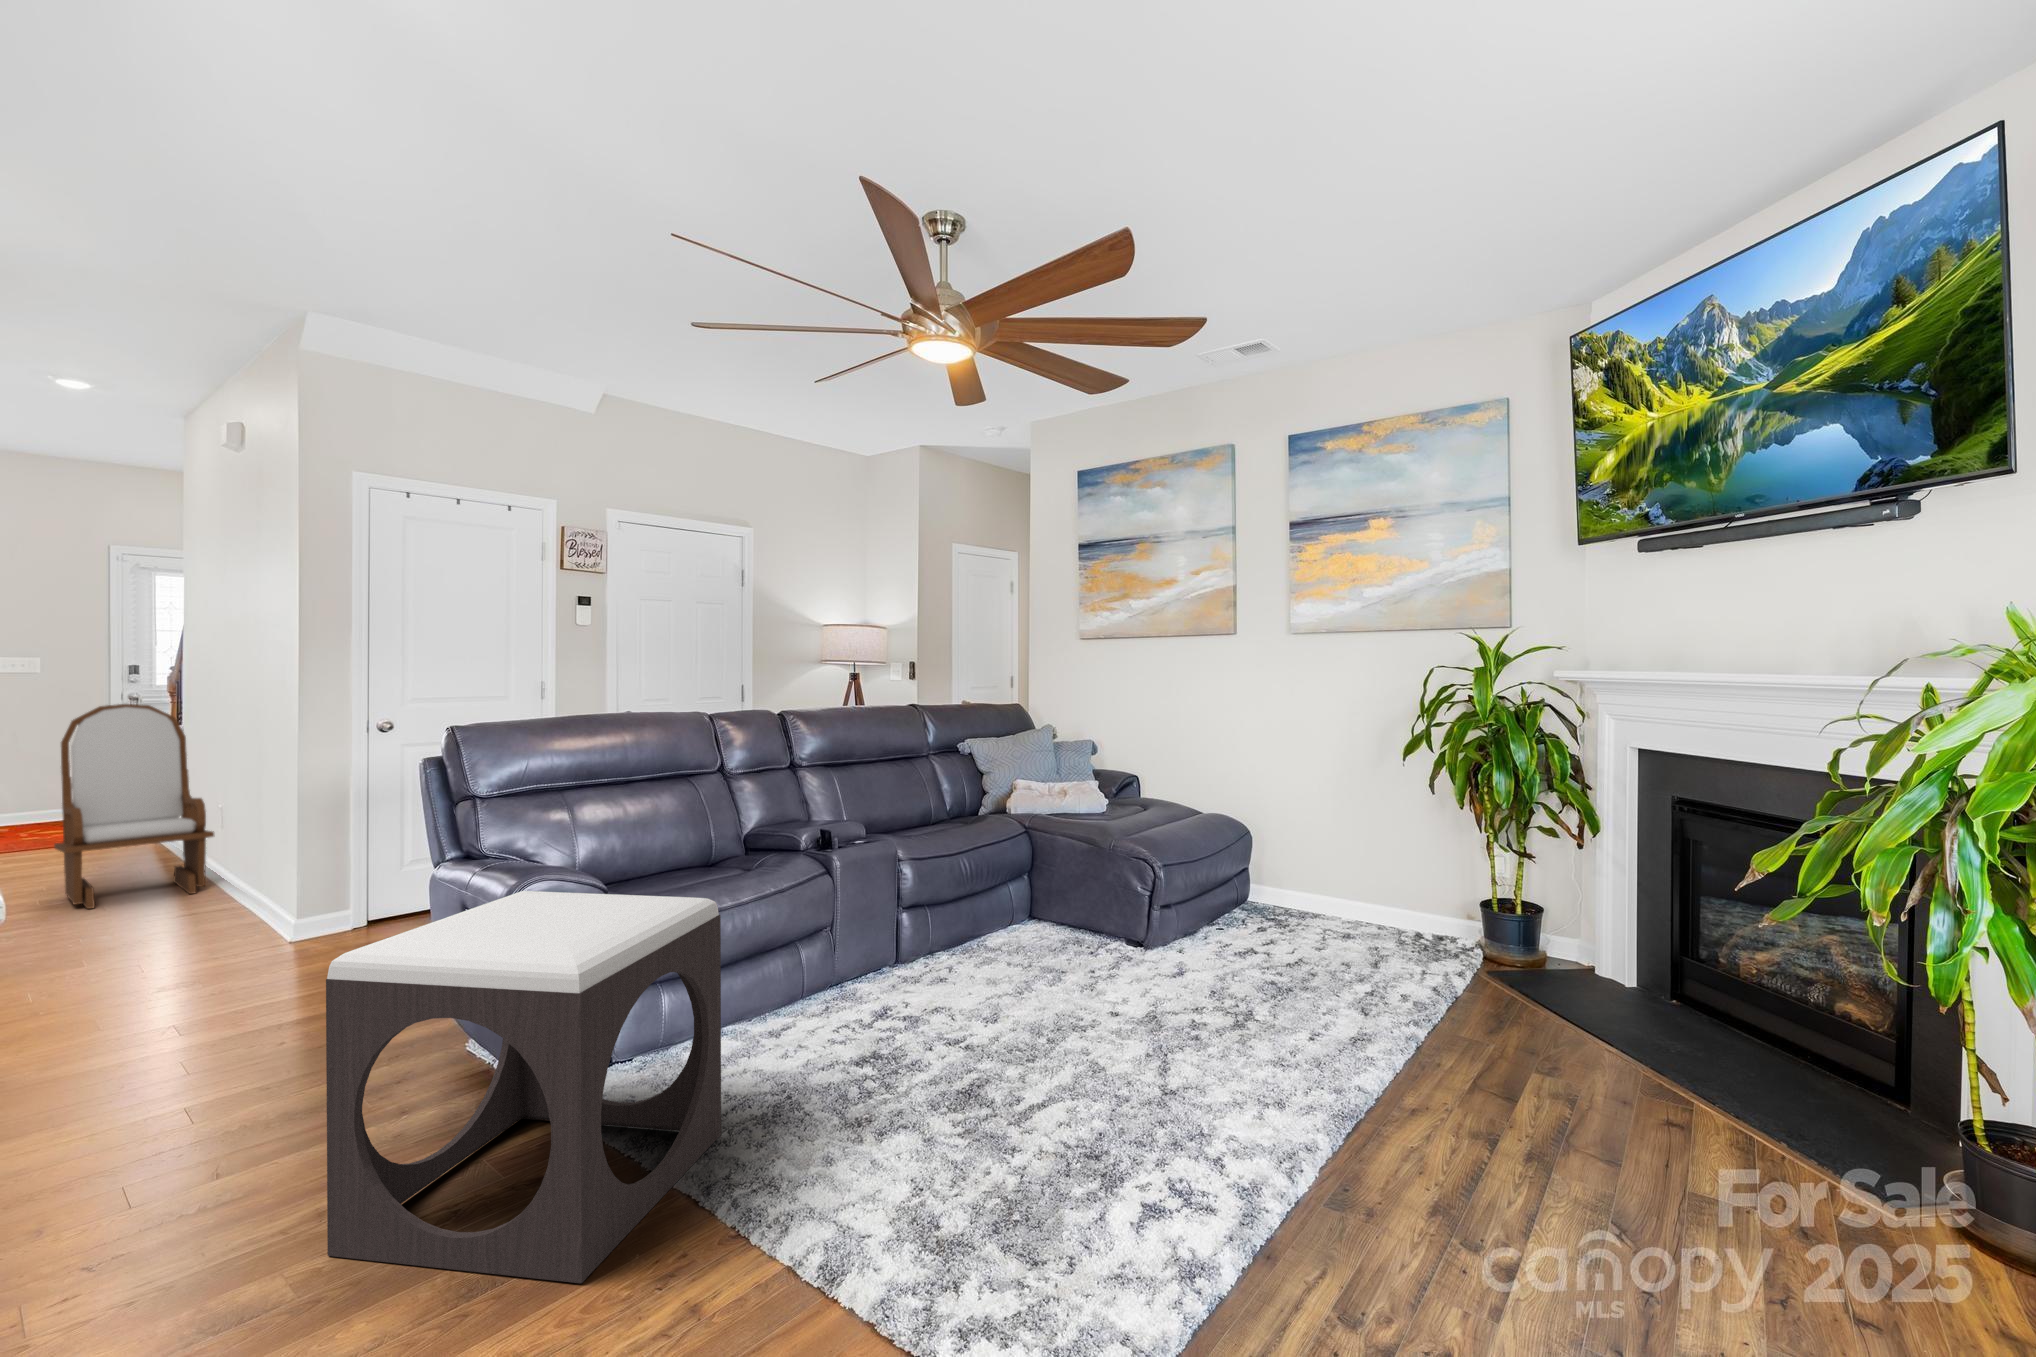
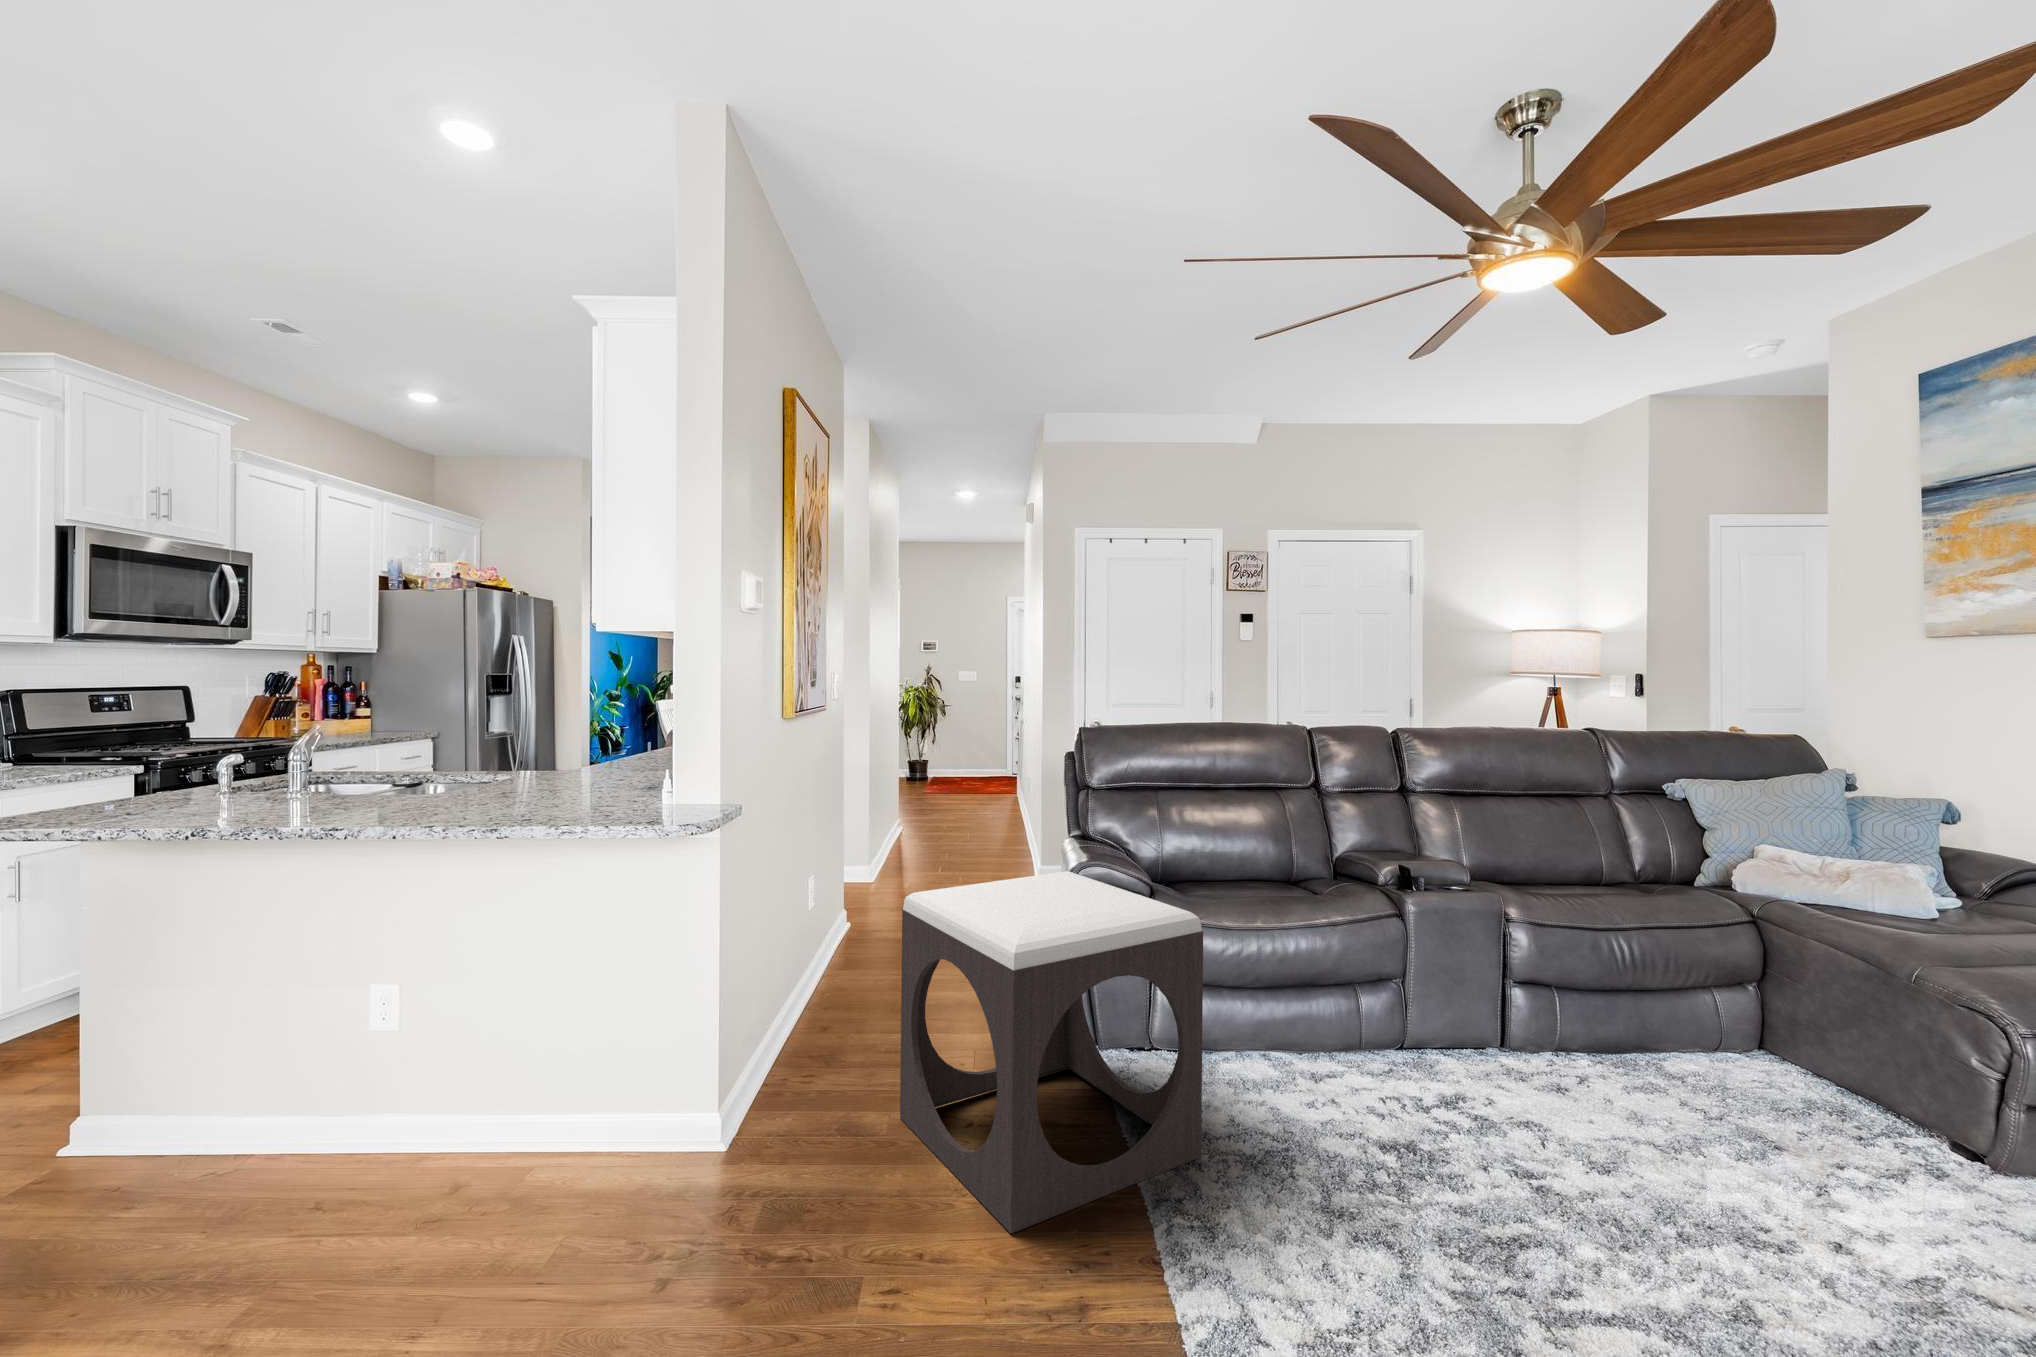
armchair: present [54,704,214,909] -> none [945,702,1018,835]

